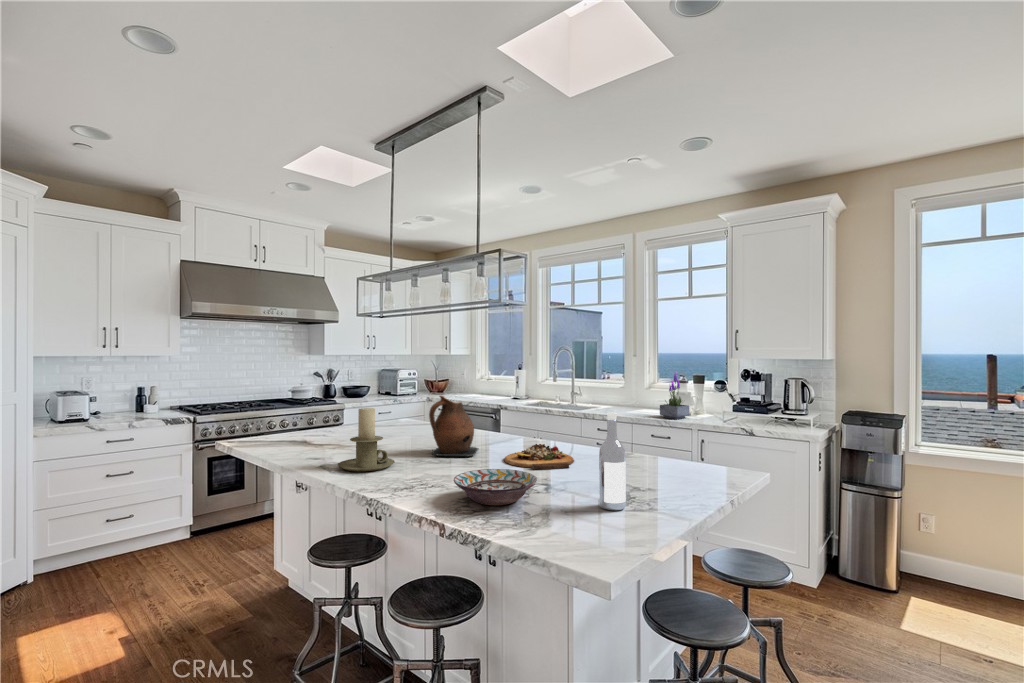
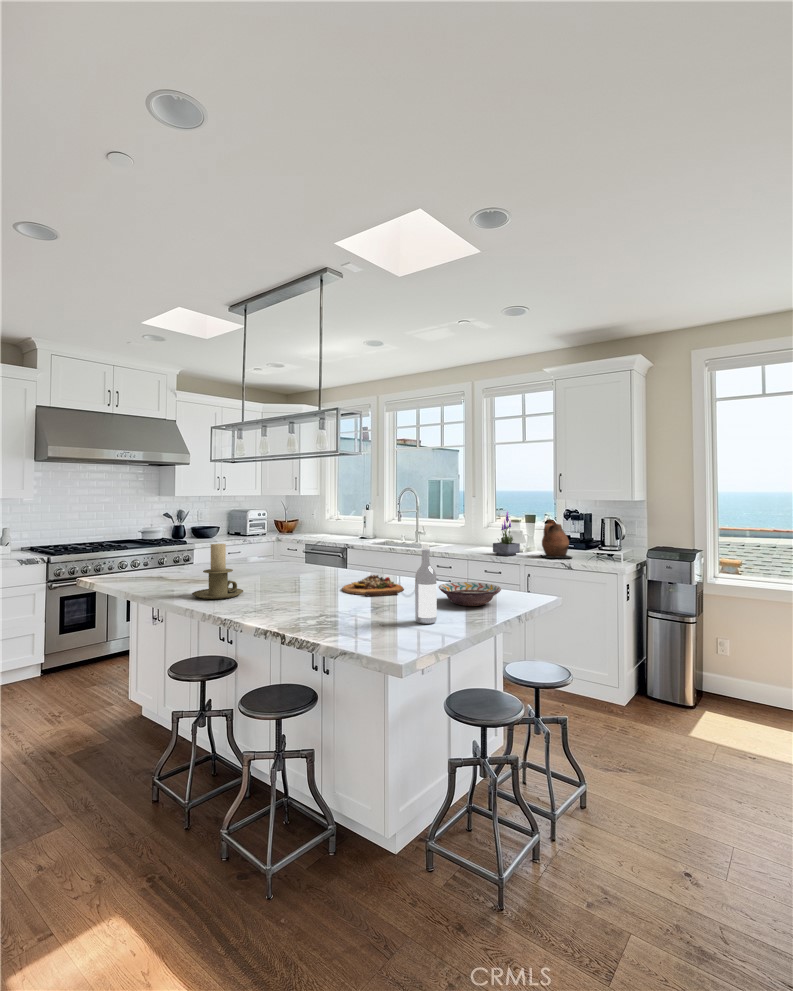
ceramic pitcher: present [429,396,478,457] -> present [540,520,573,558]
decorative bowl: present [454,469,537,505] -> present [439,582,501,606]

